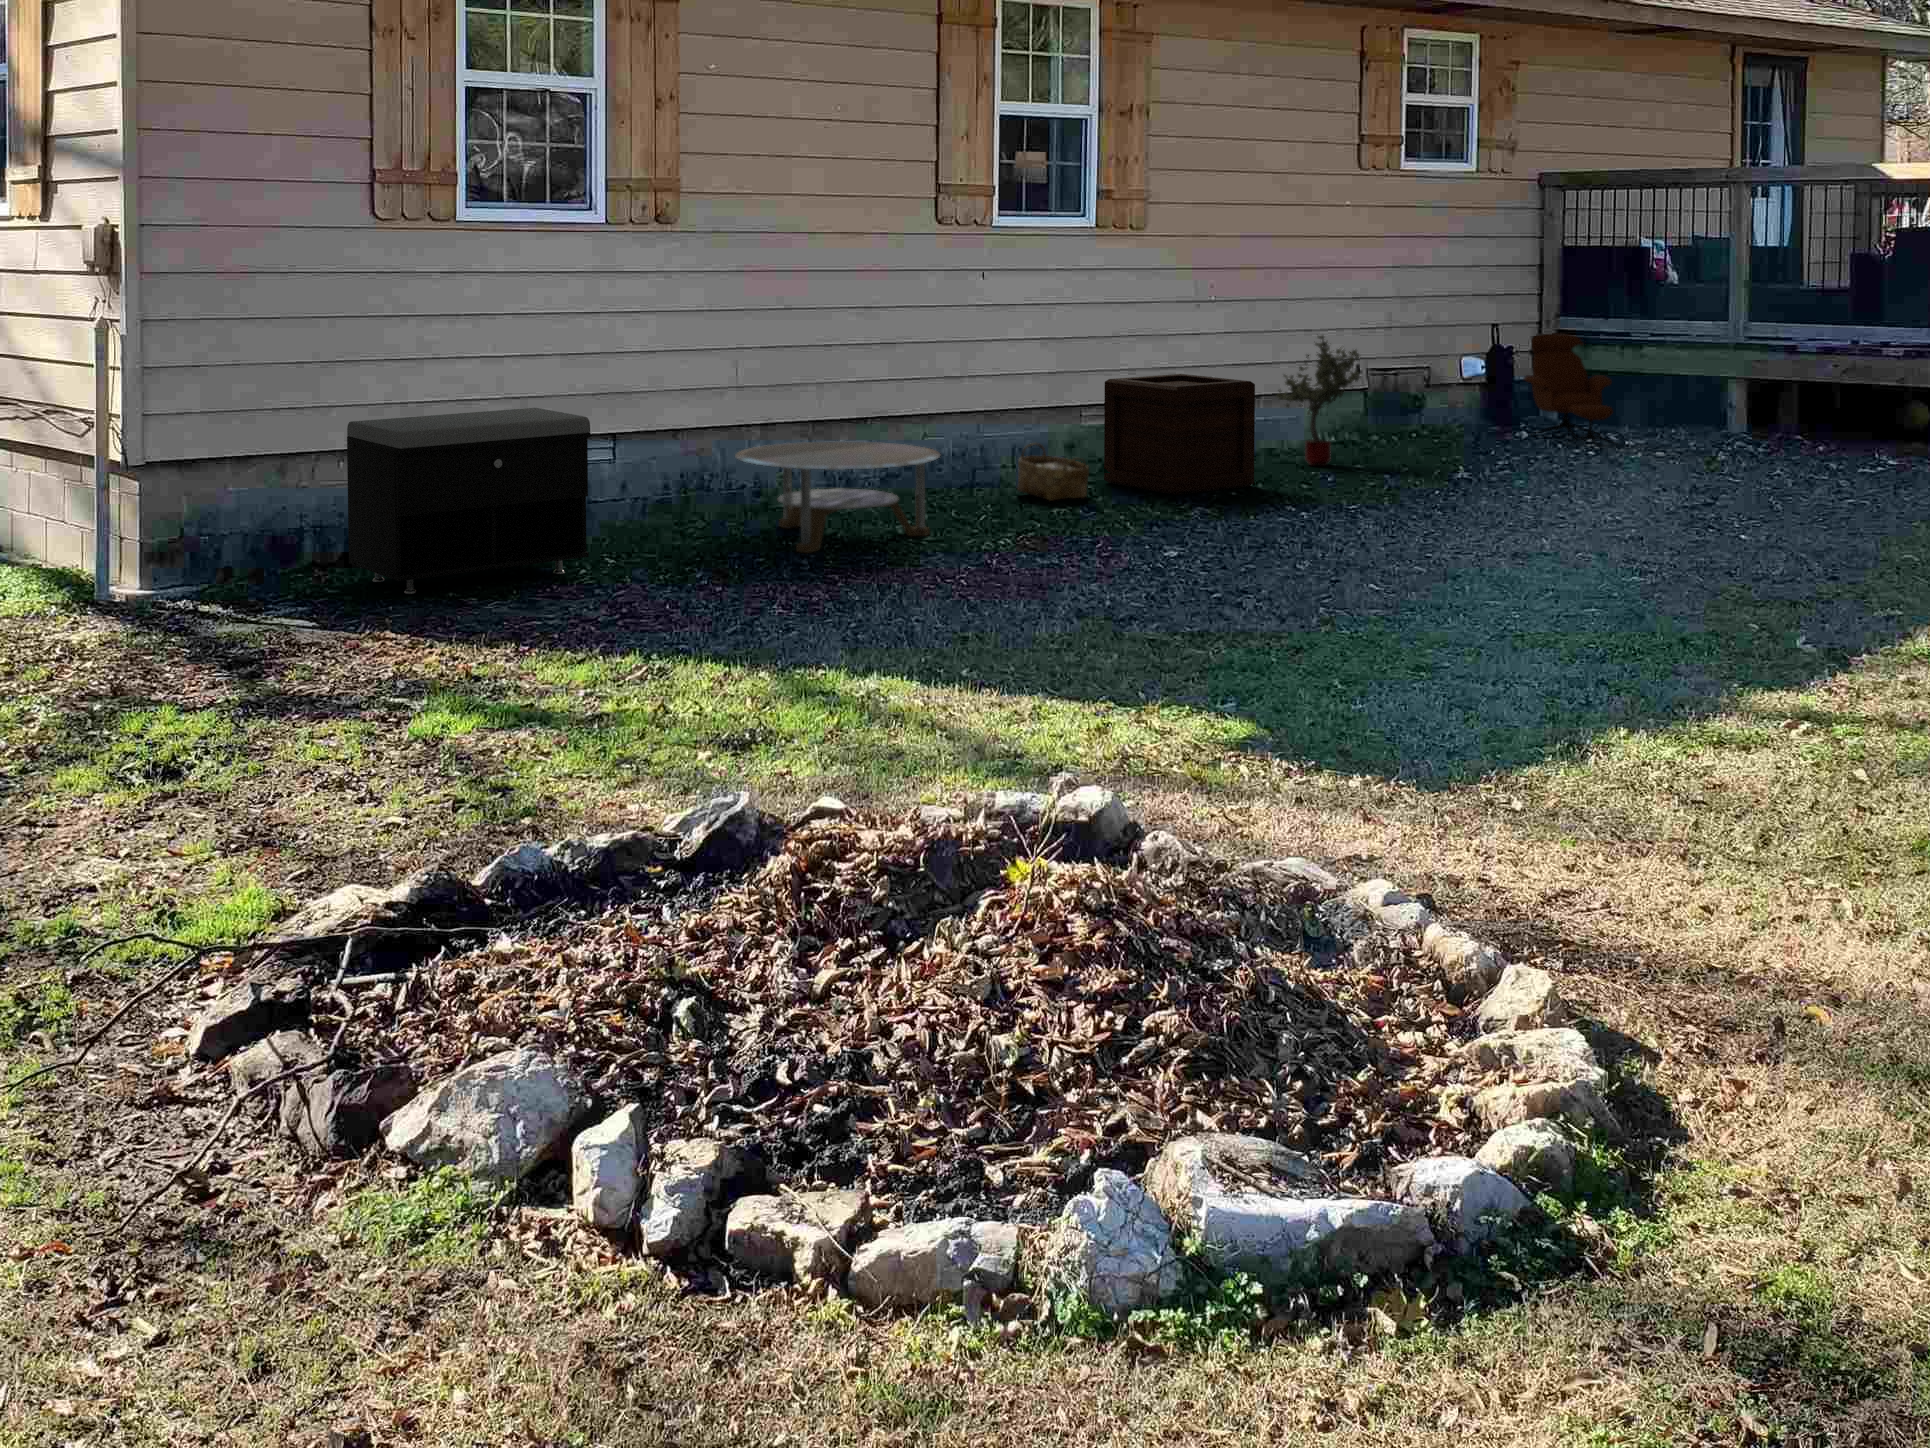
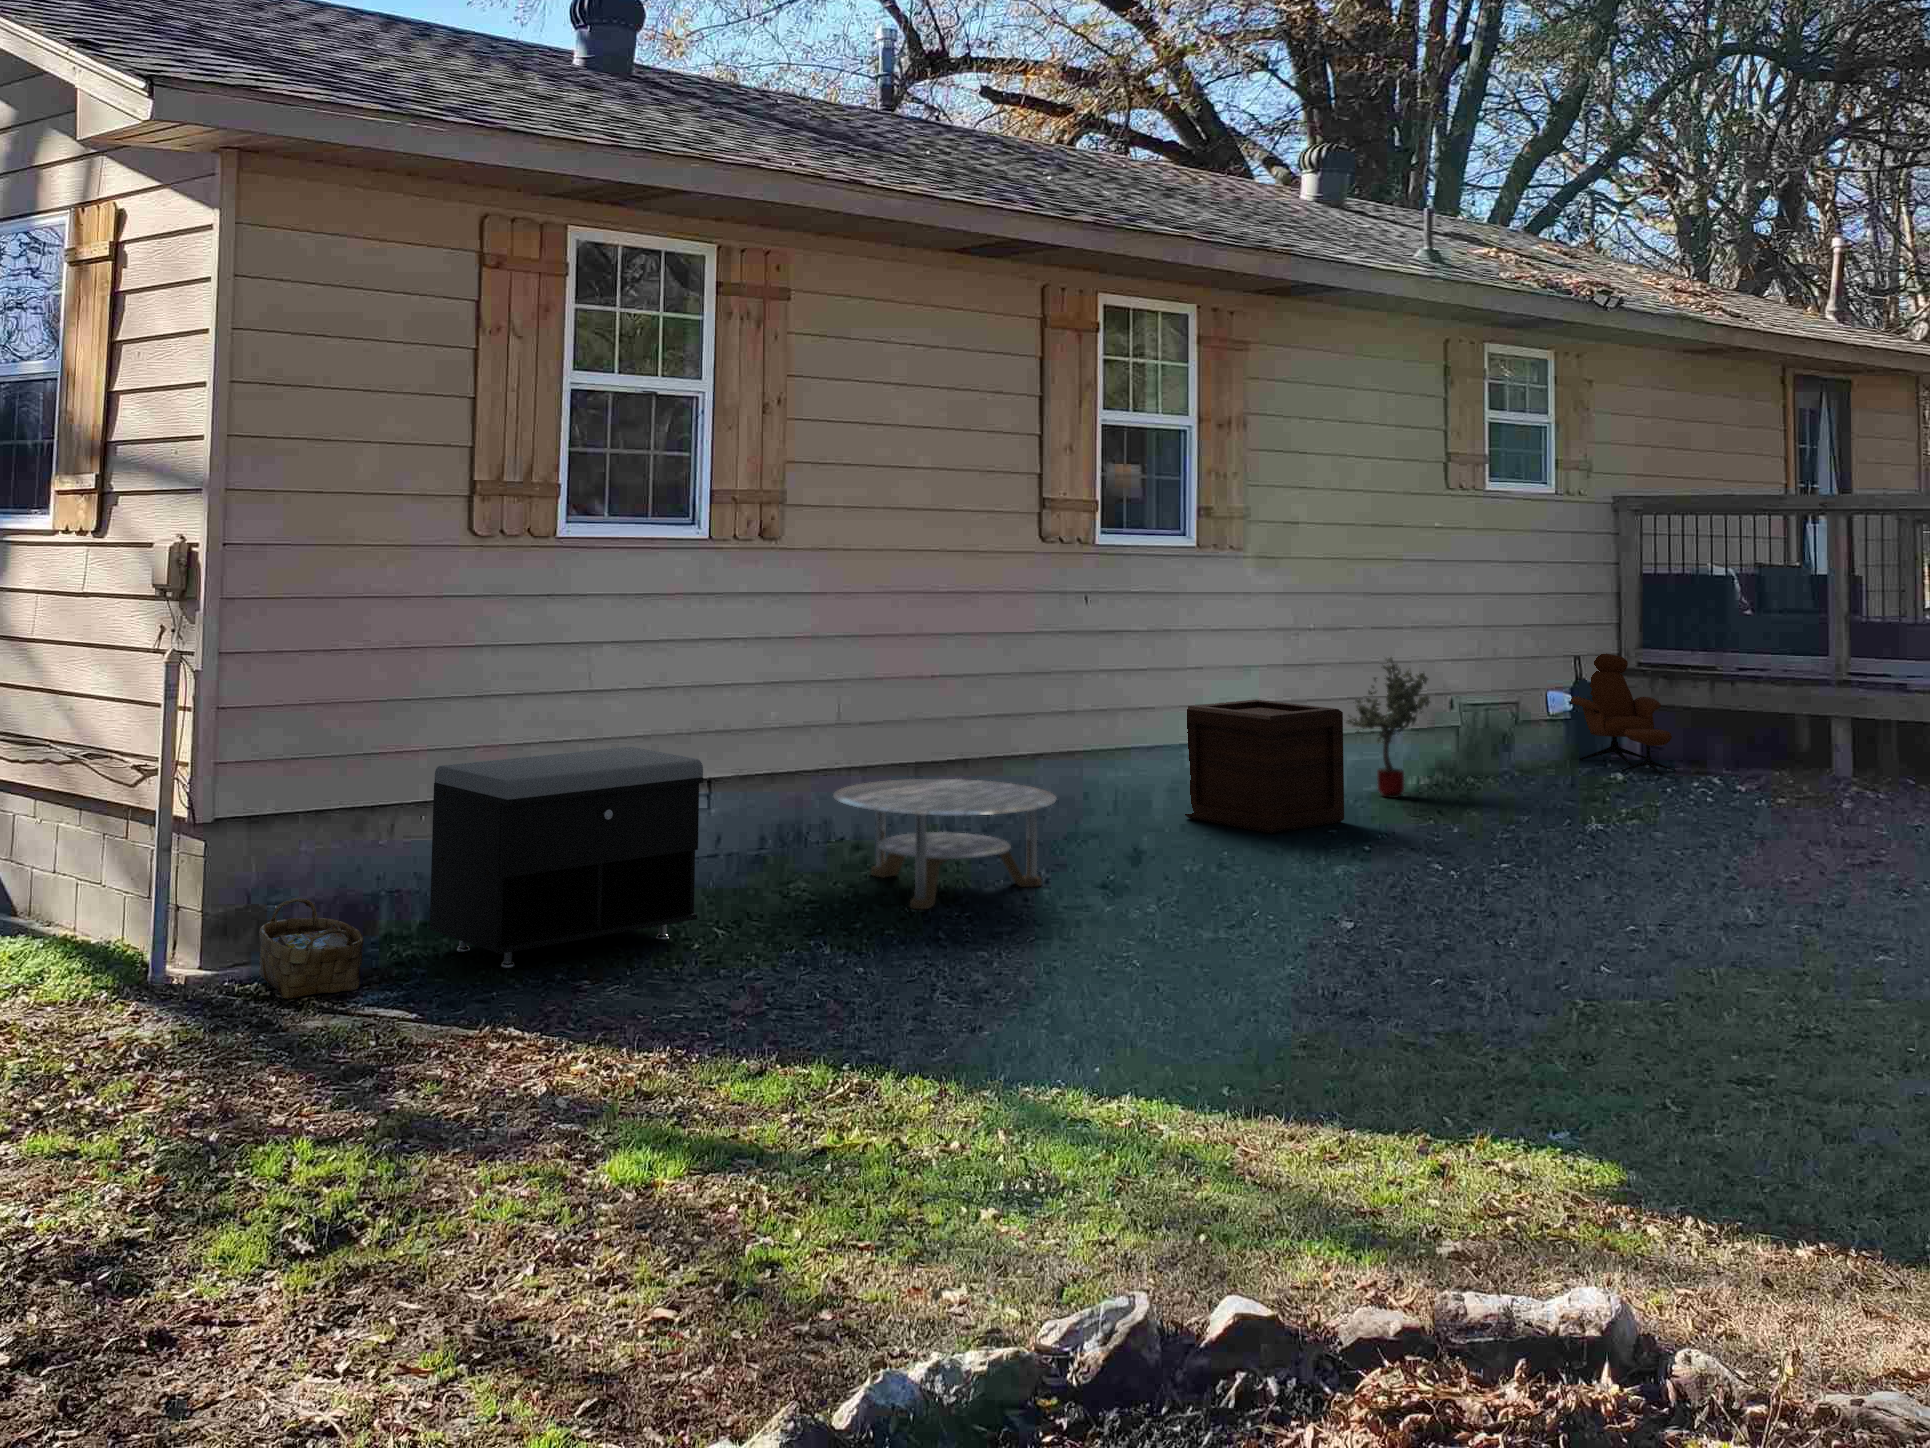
woven basket: present [1017,443,1089,501] -> present [259,898,364,999]

